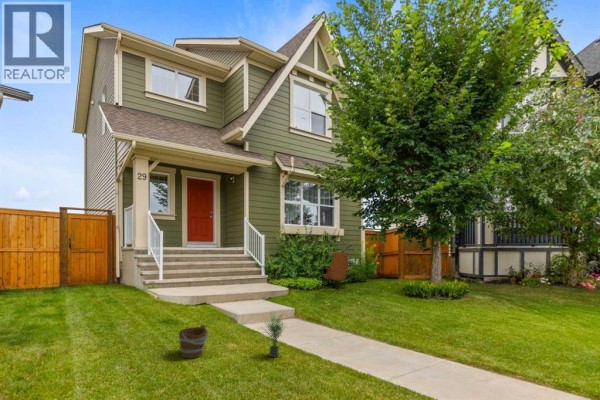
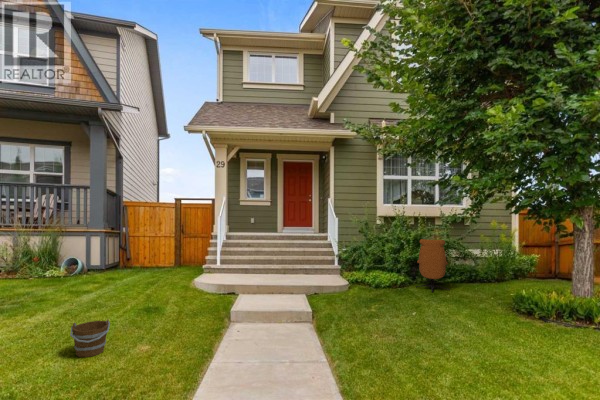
potted plant: present [268,317,283,357] -> none [134,314,174,378]

